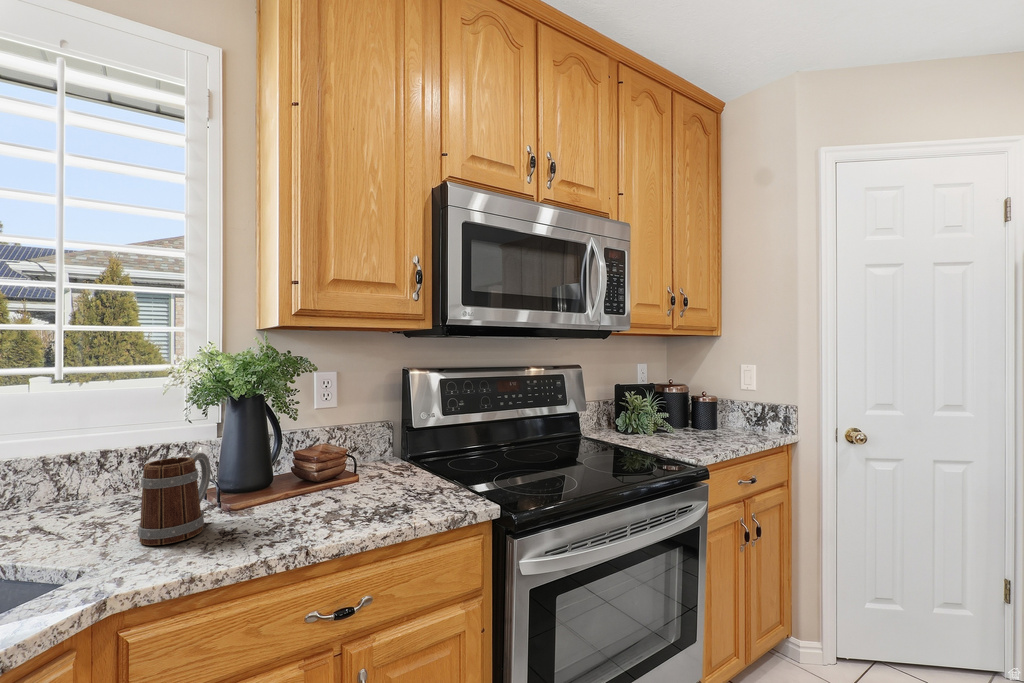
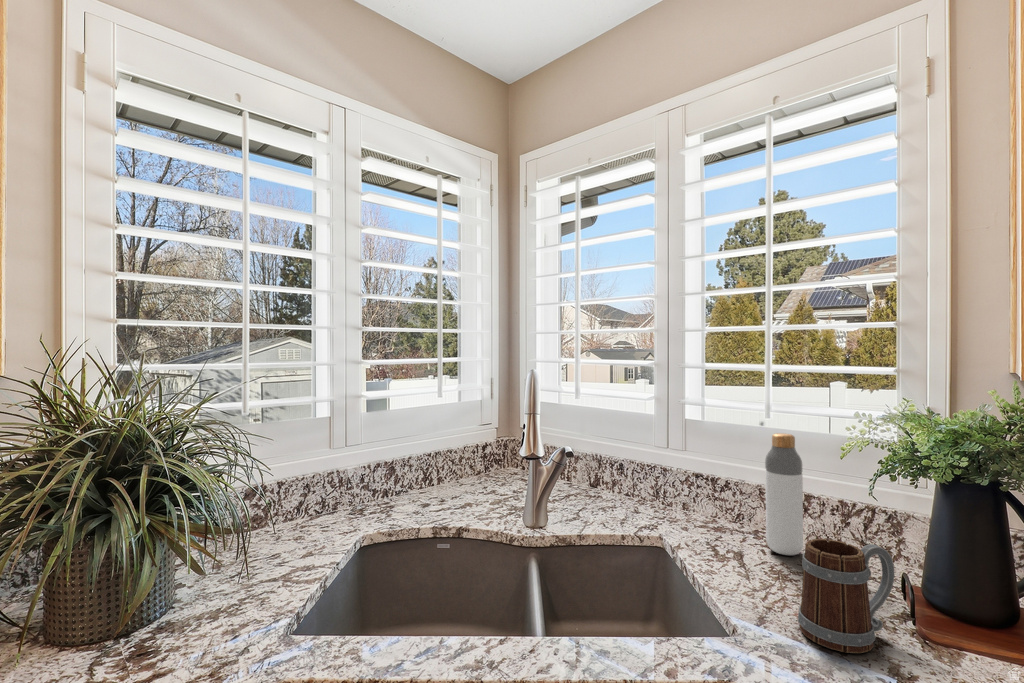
bottle: none [62,390,108,513] -> present [765,433,803,555]

